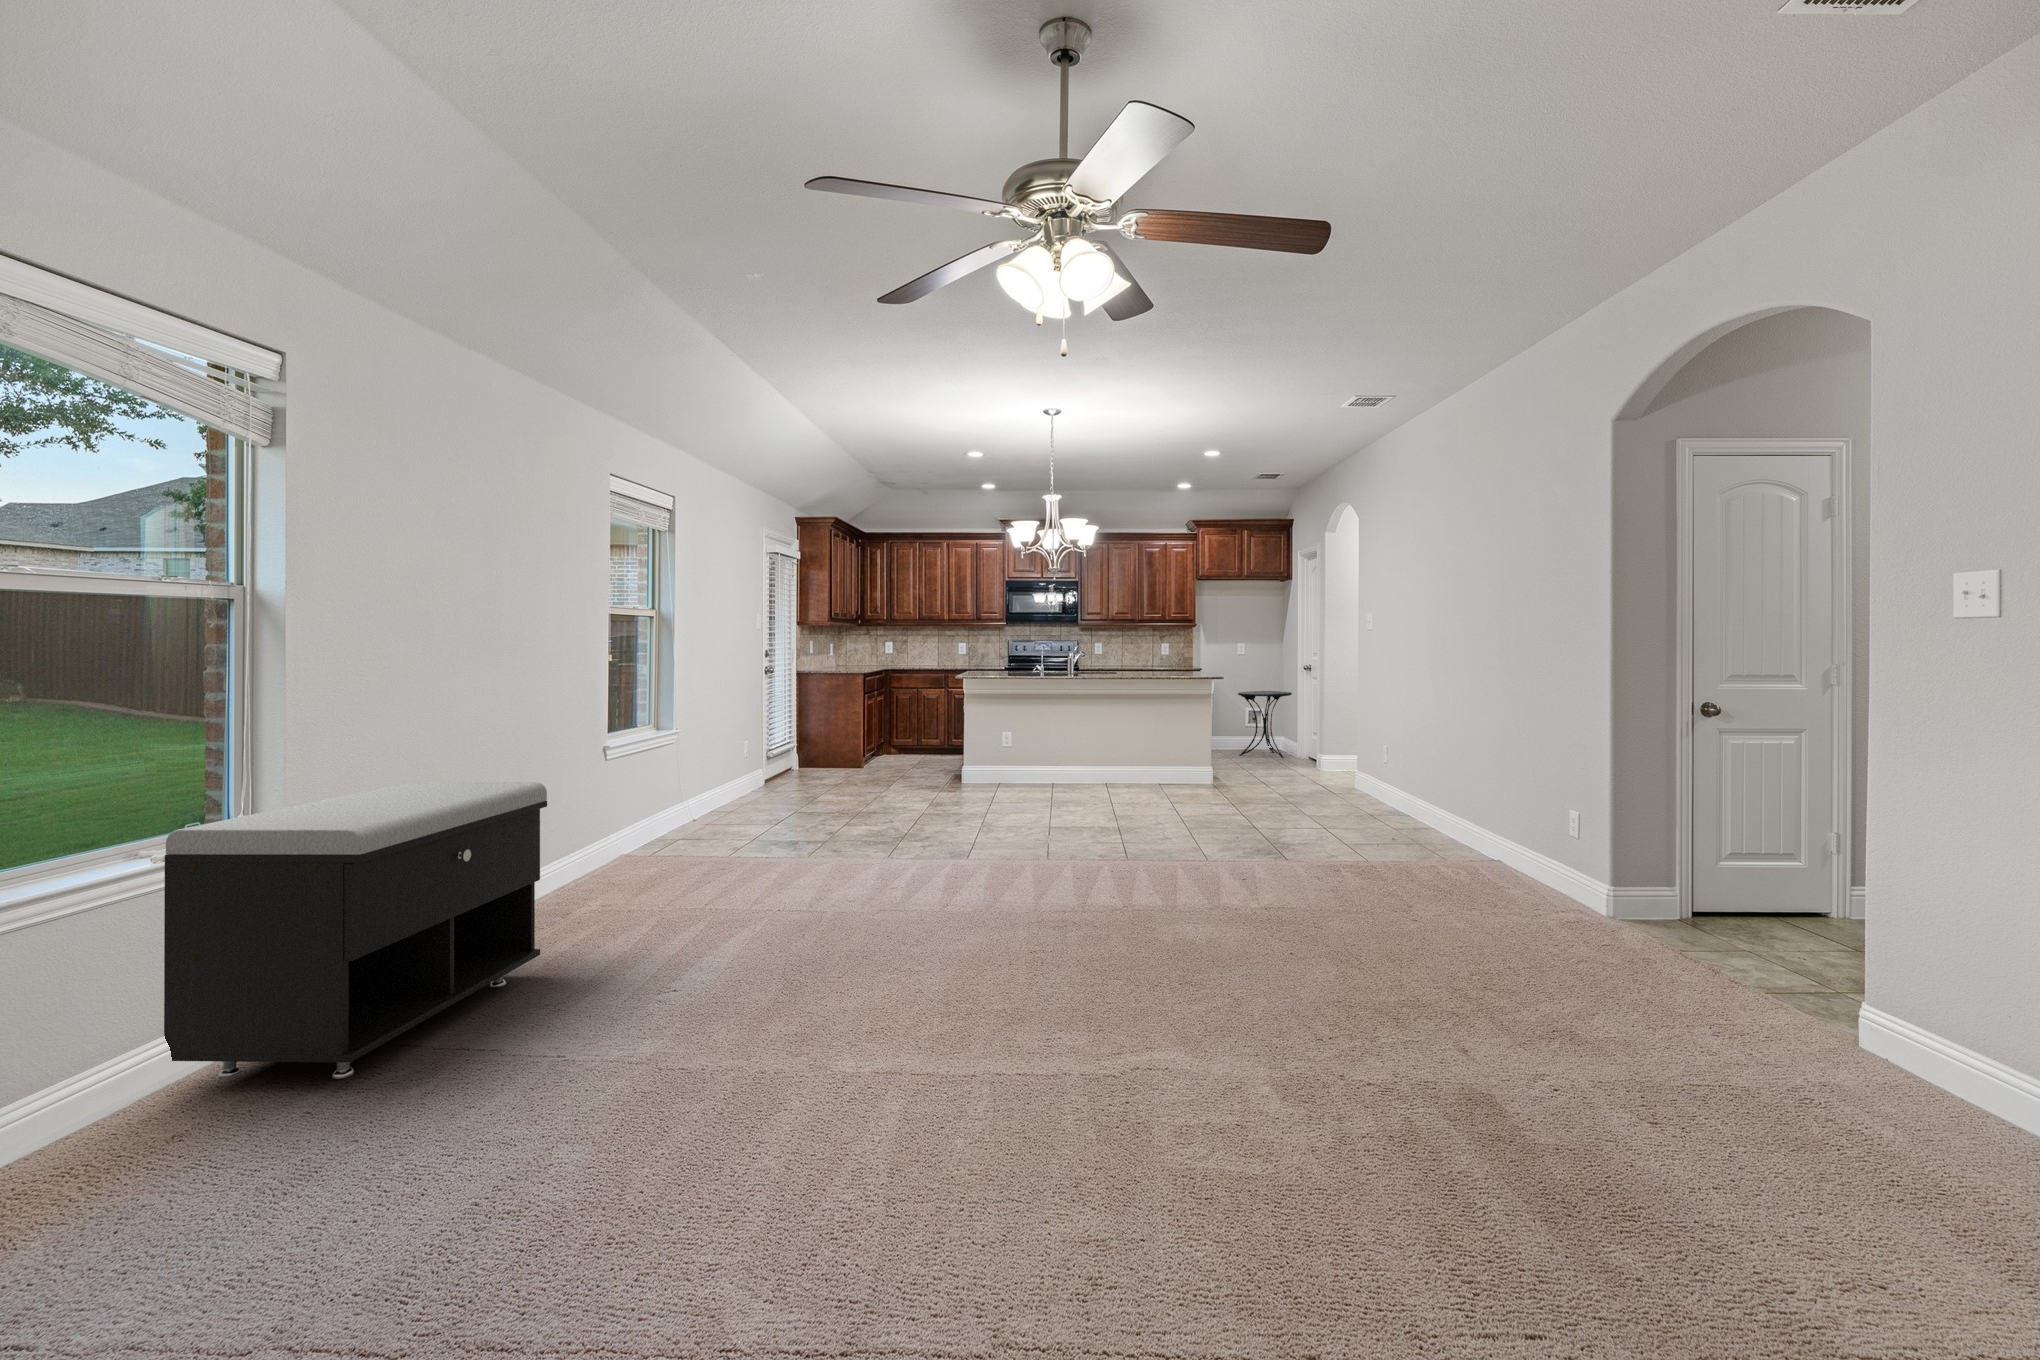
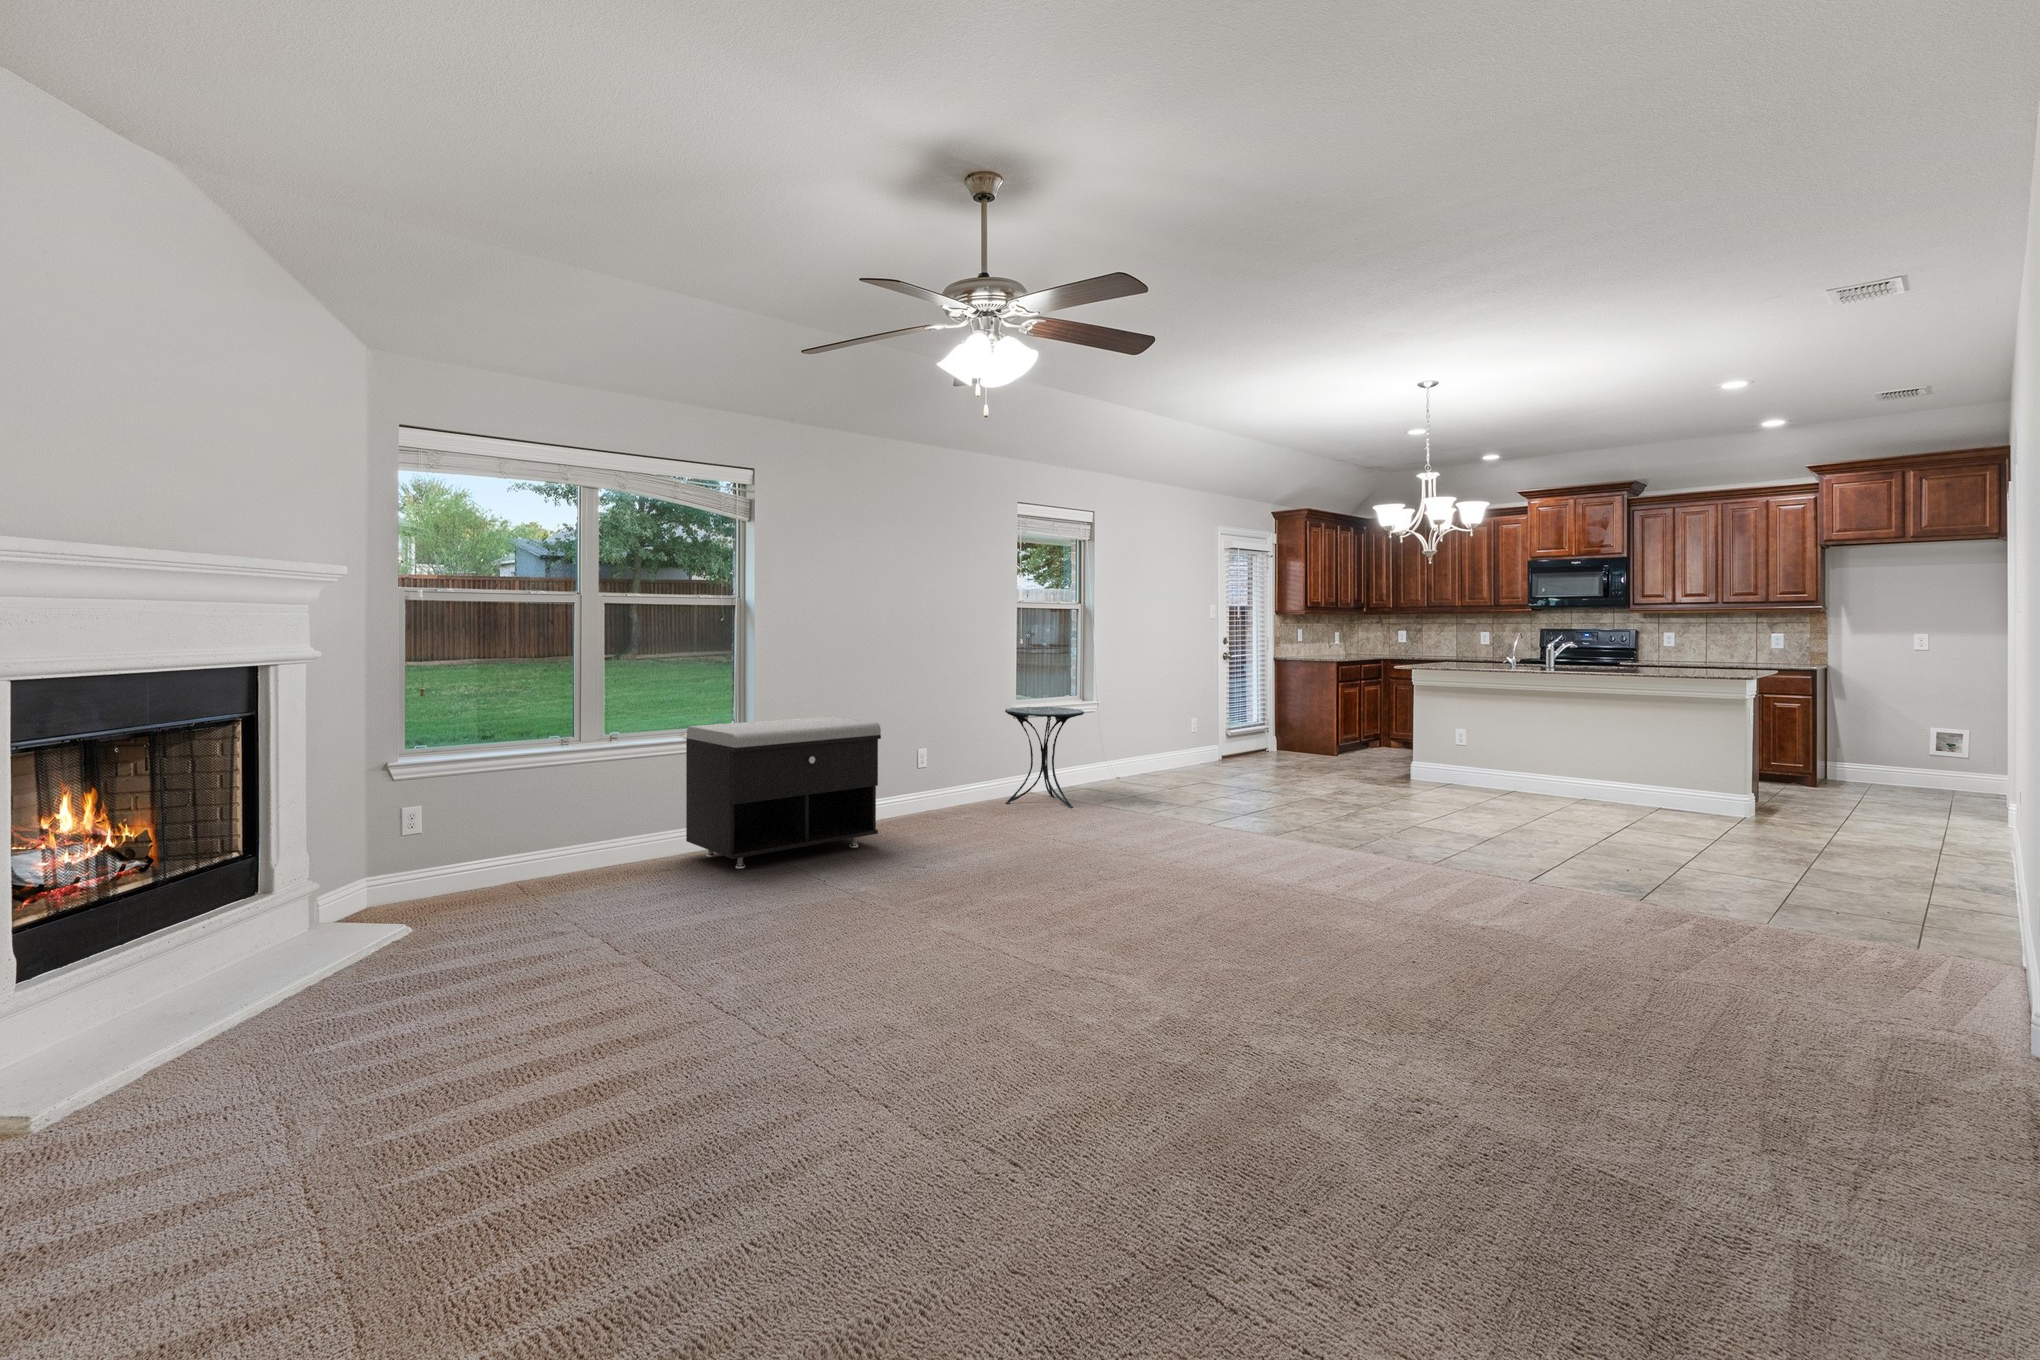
side table: present [1238,691,1292,758] -> present [1005,707,1084,808]

